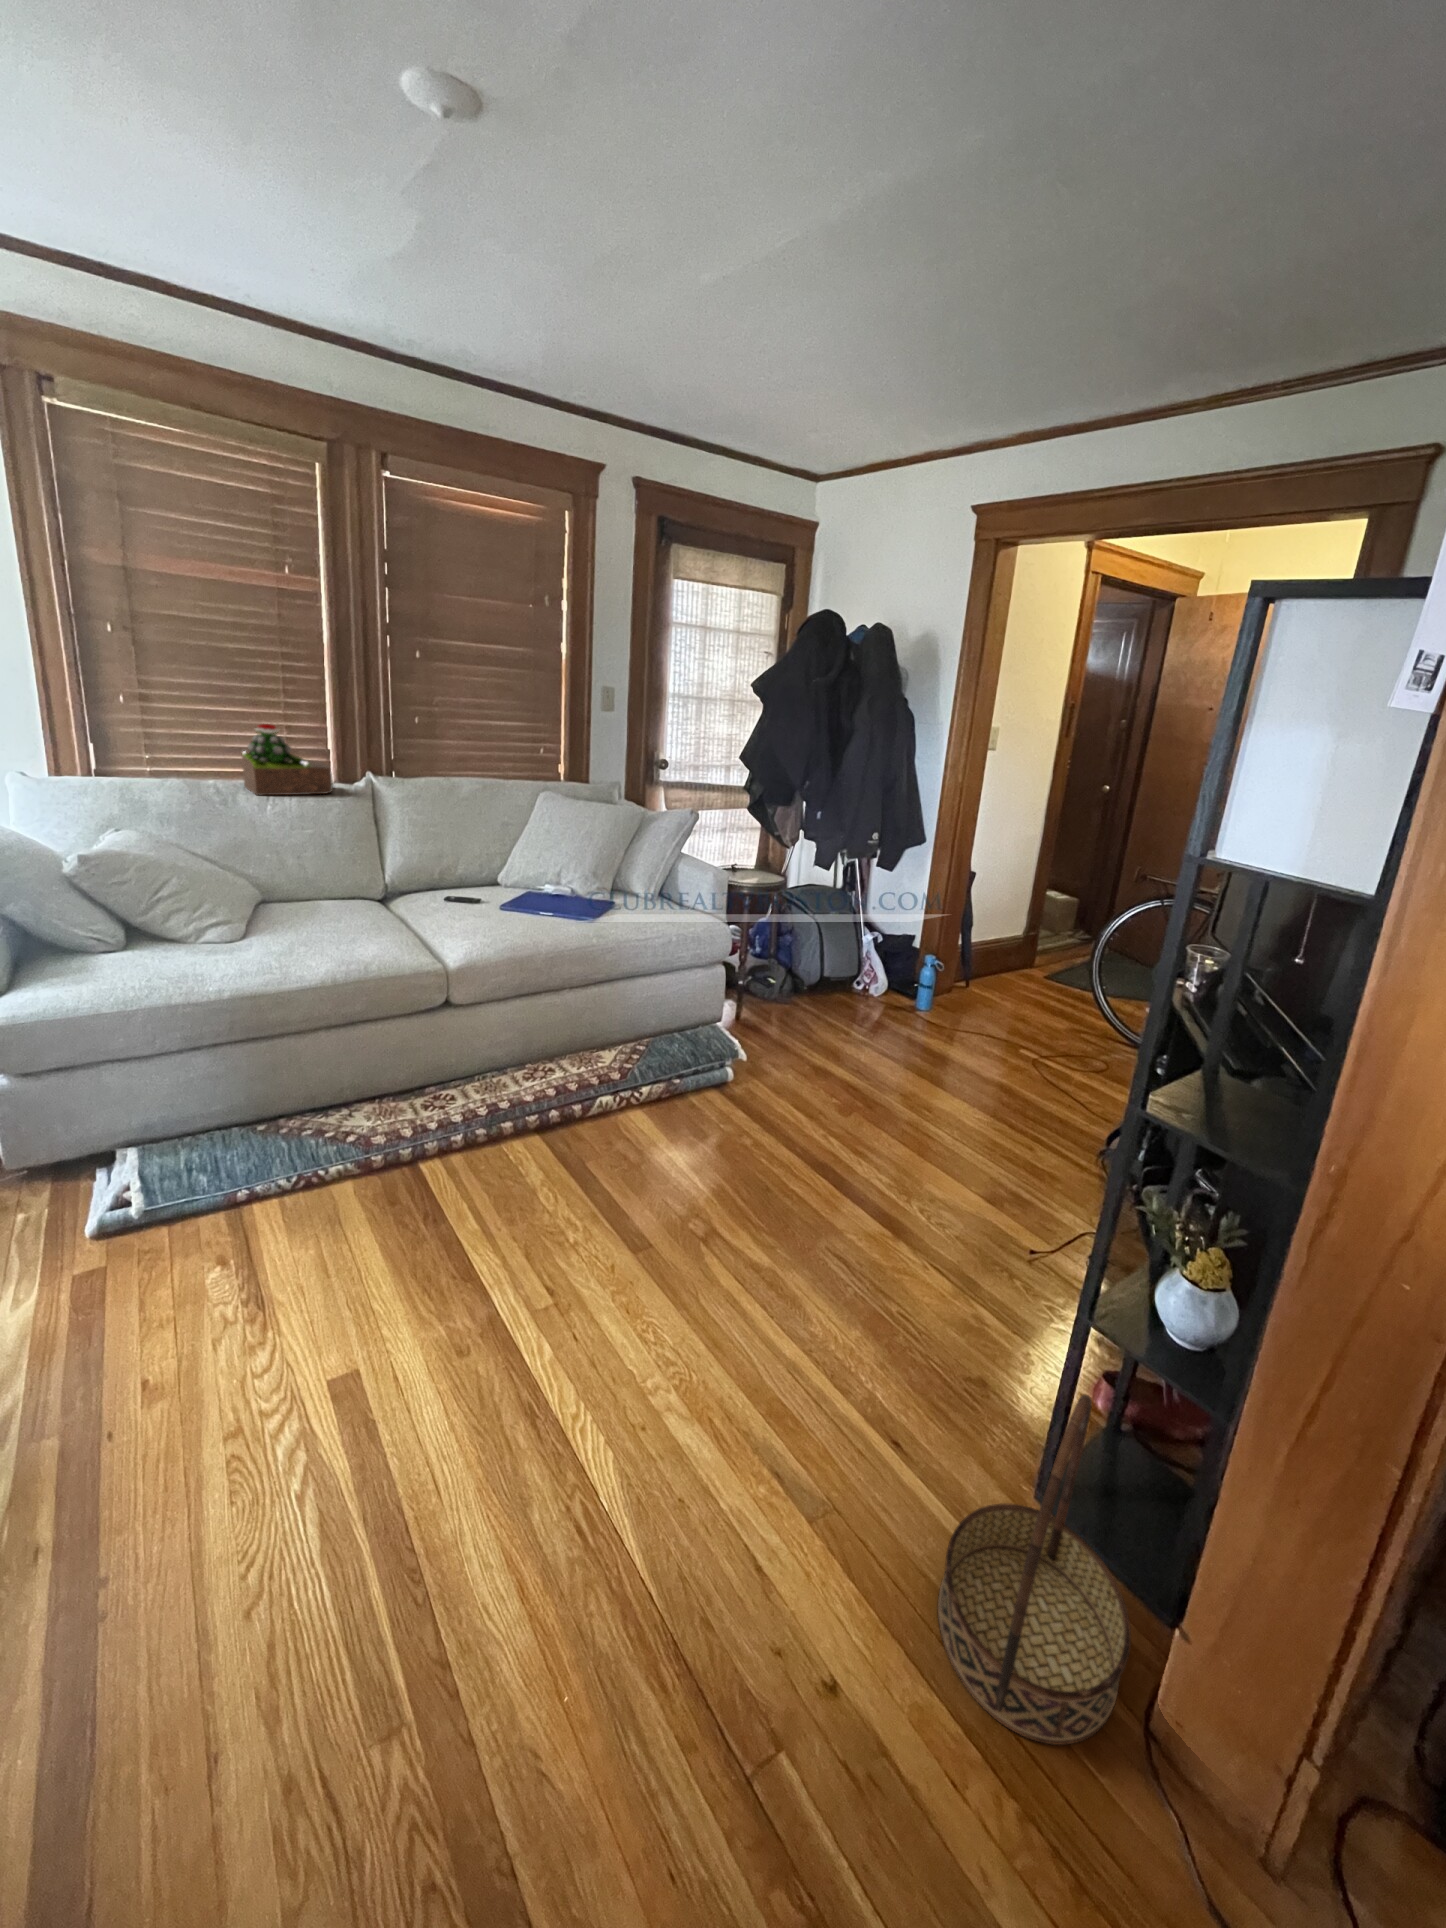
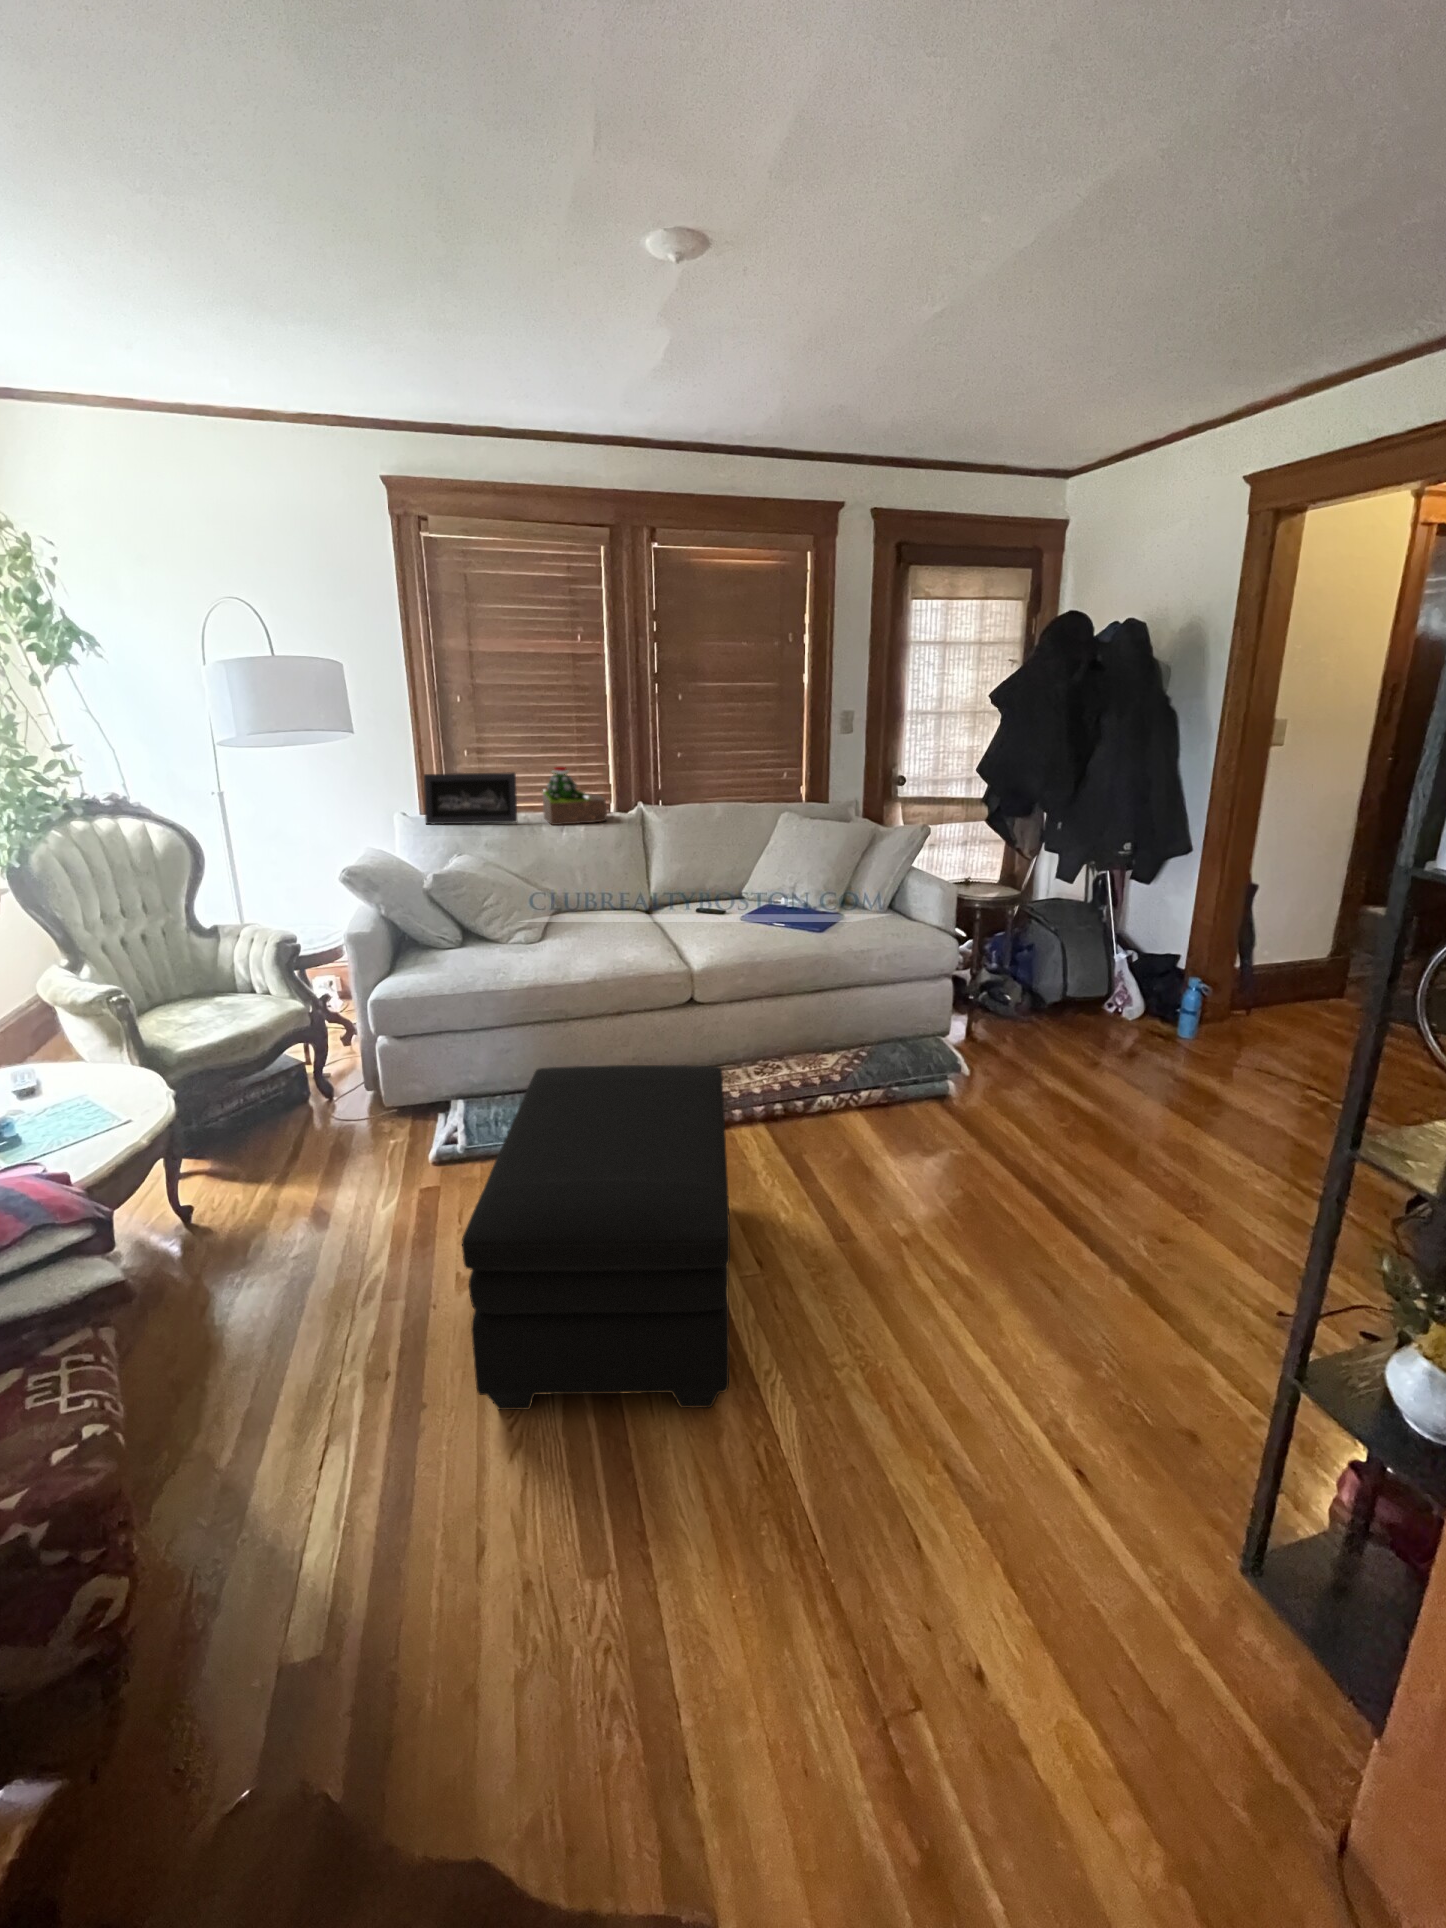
picture frame: none [56,720,206,790] -> present [424,772,517,824]
ottoman: none [154,1077,537,1565] -> present [462,1065,730,1410]
basket: present [938,1395,1131,1745] -> none [1103,1453,1332,1821]

